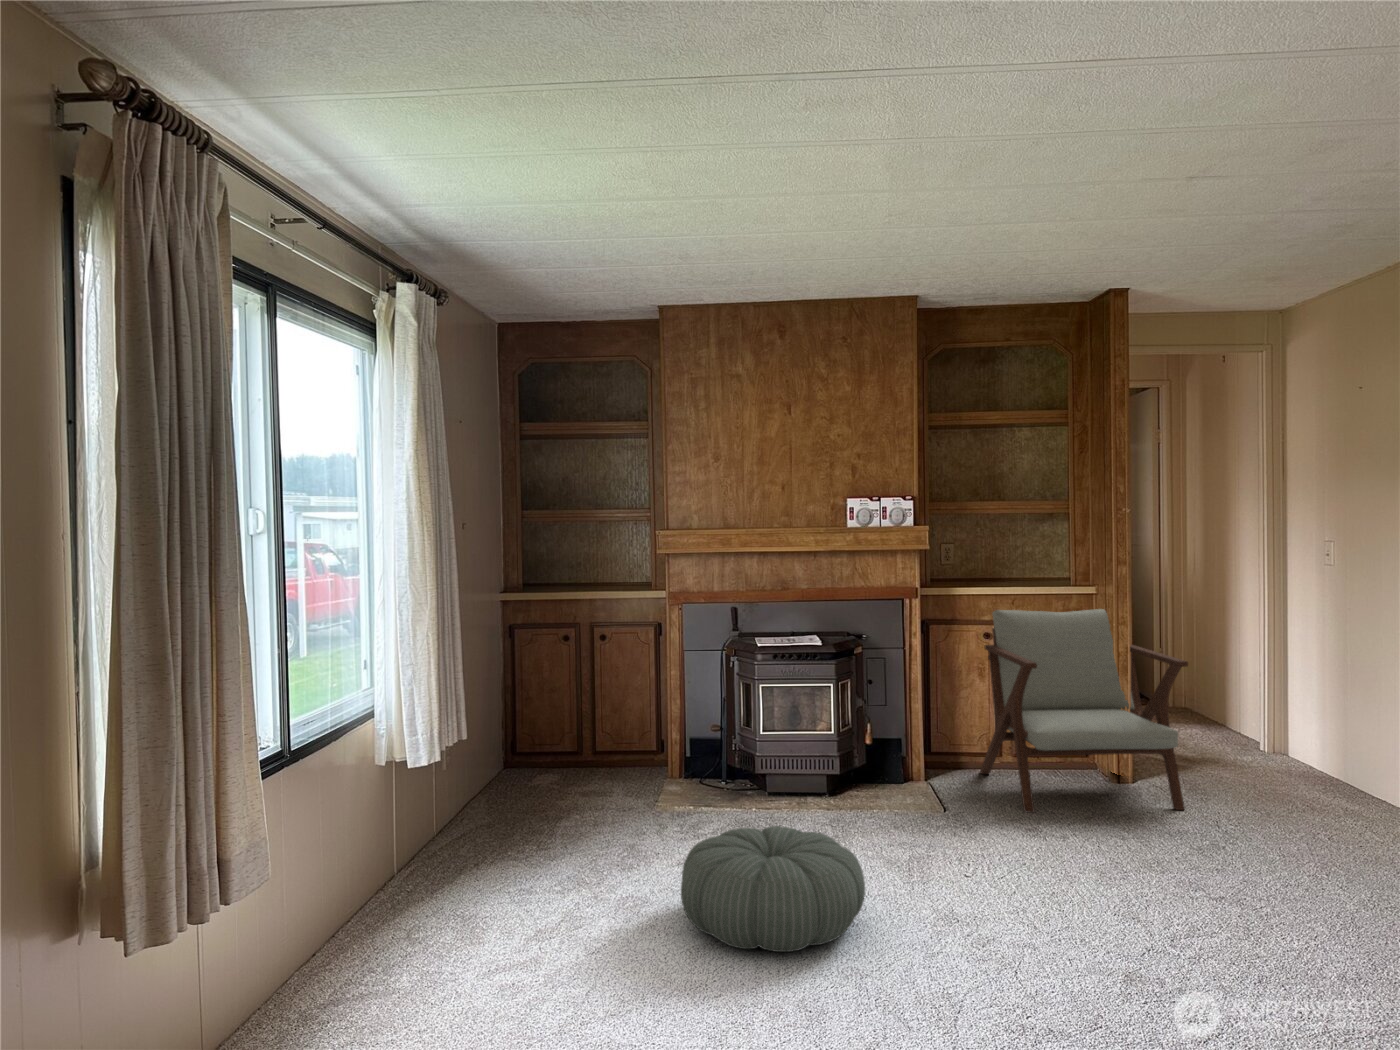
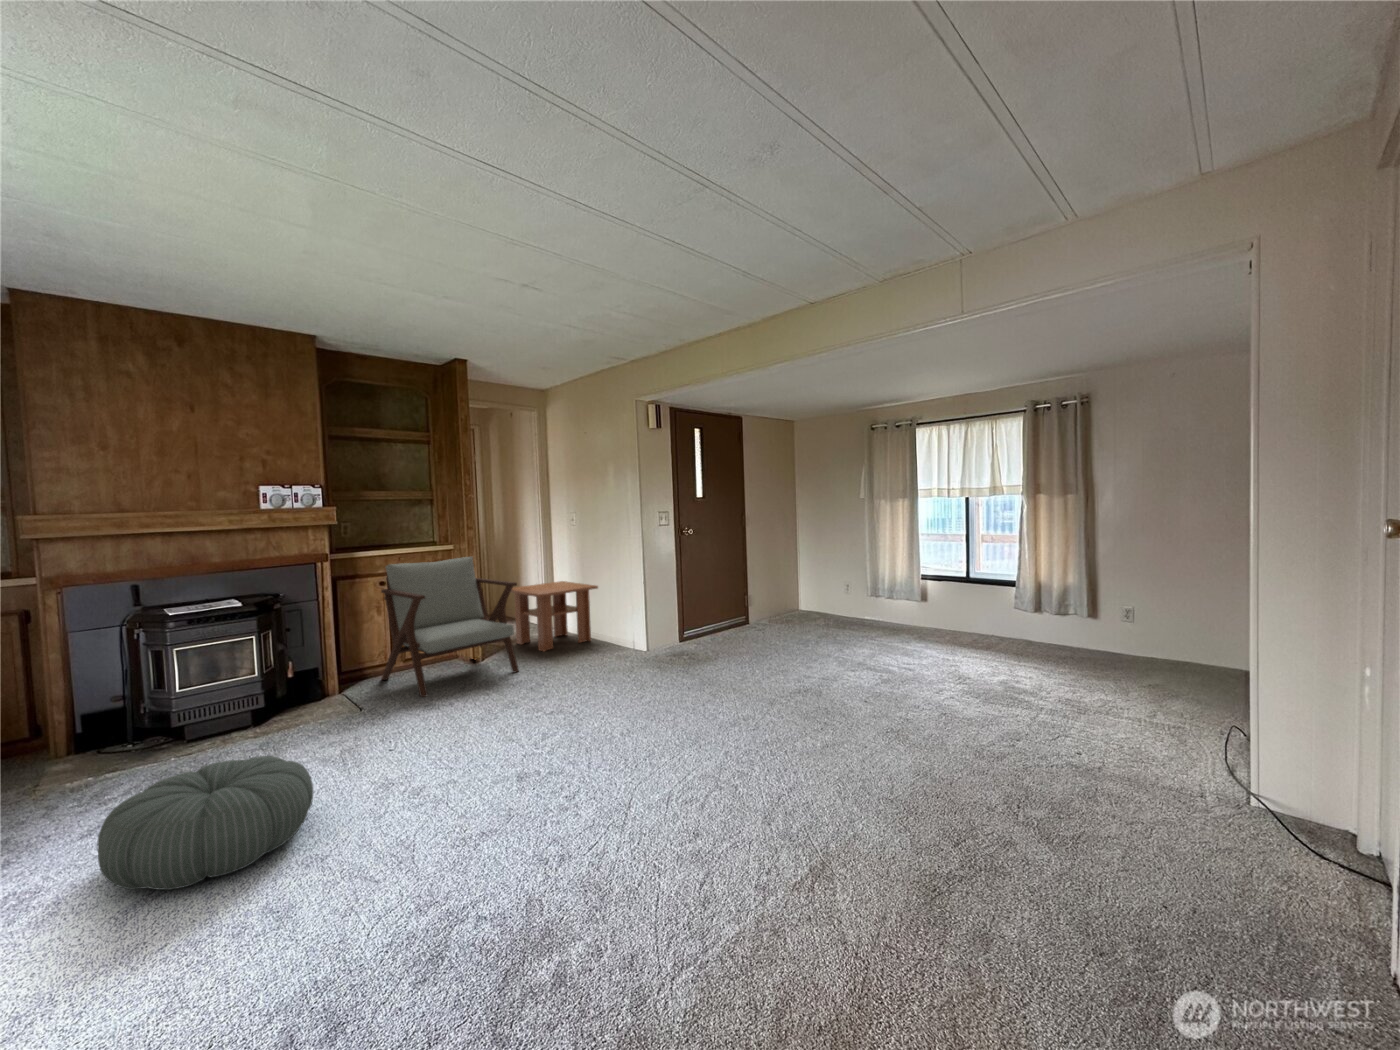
coffee table: none [1181,666,1364,787] -> present [511,581,598,652]

